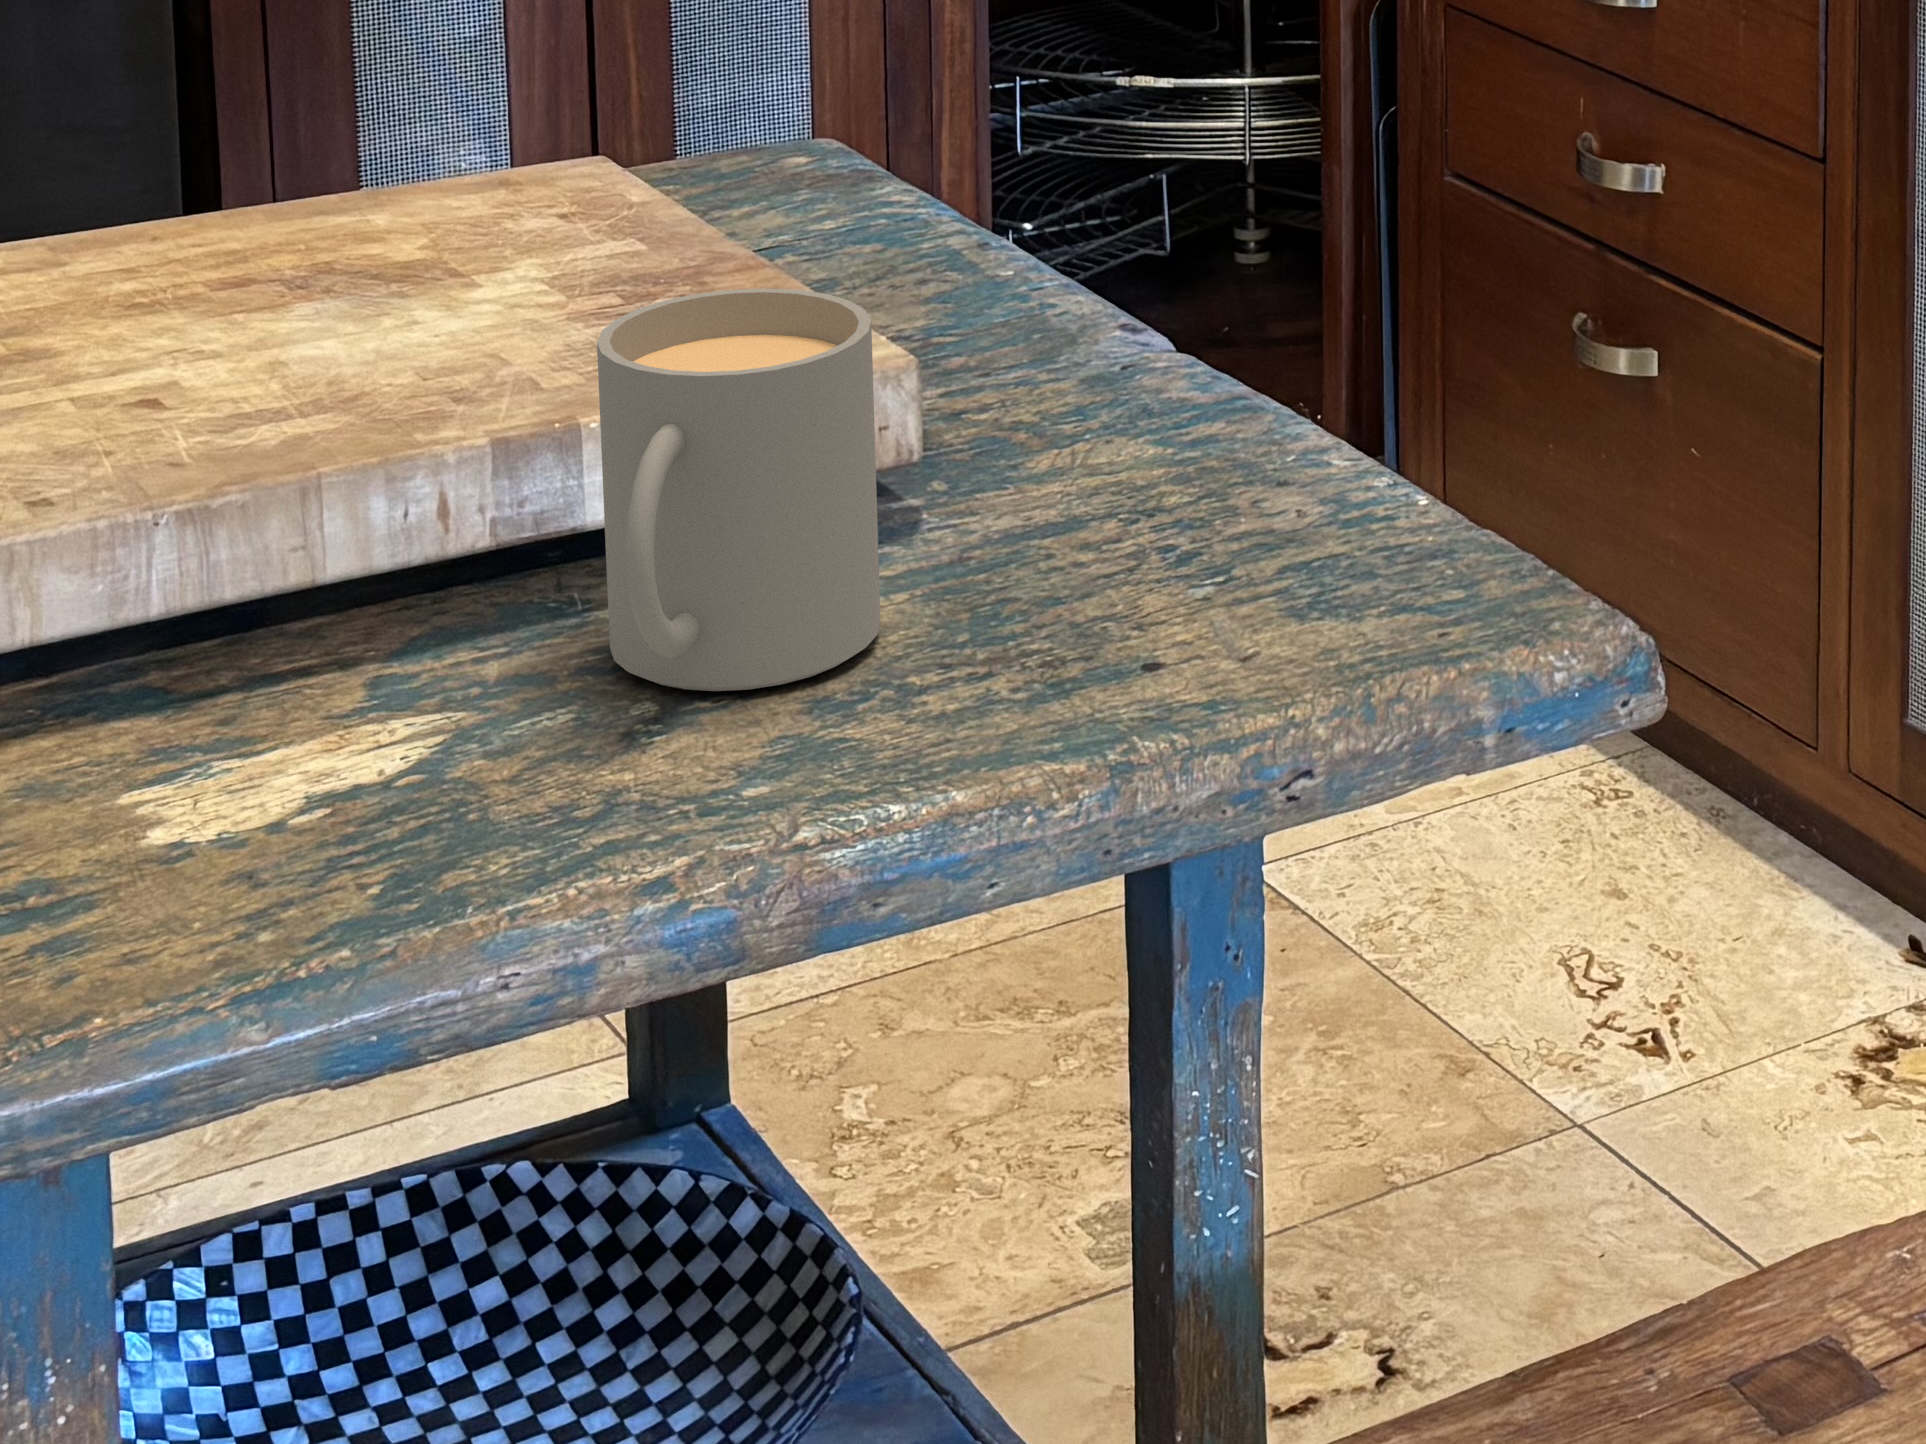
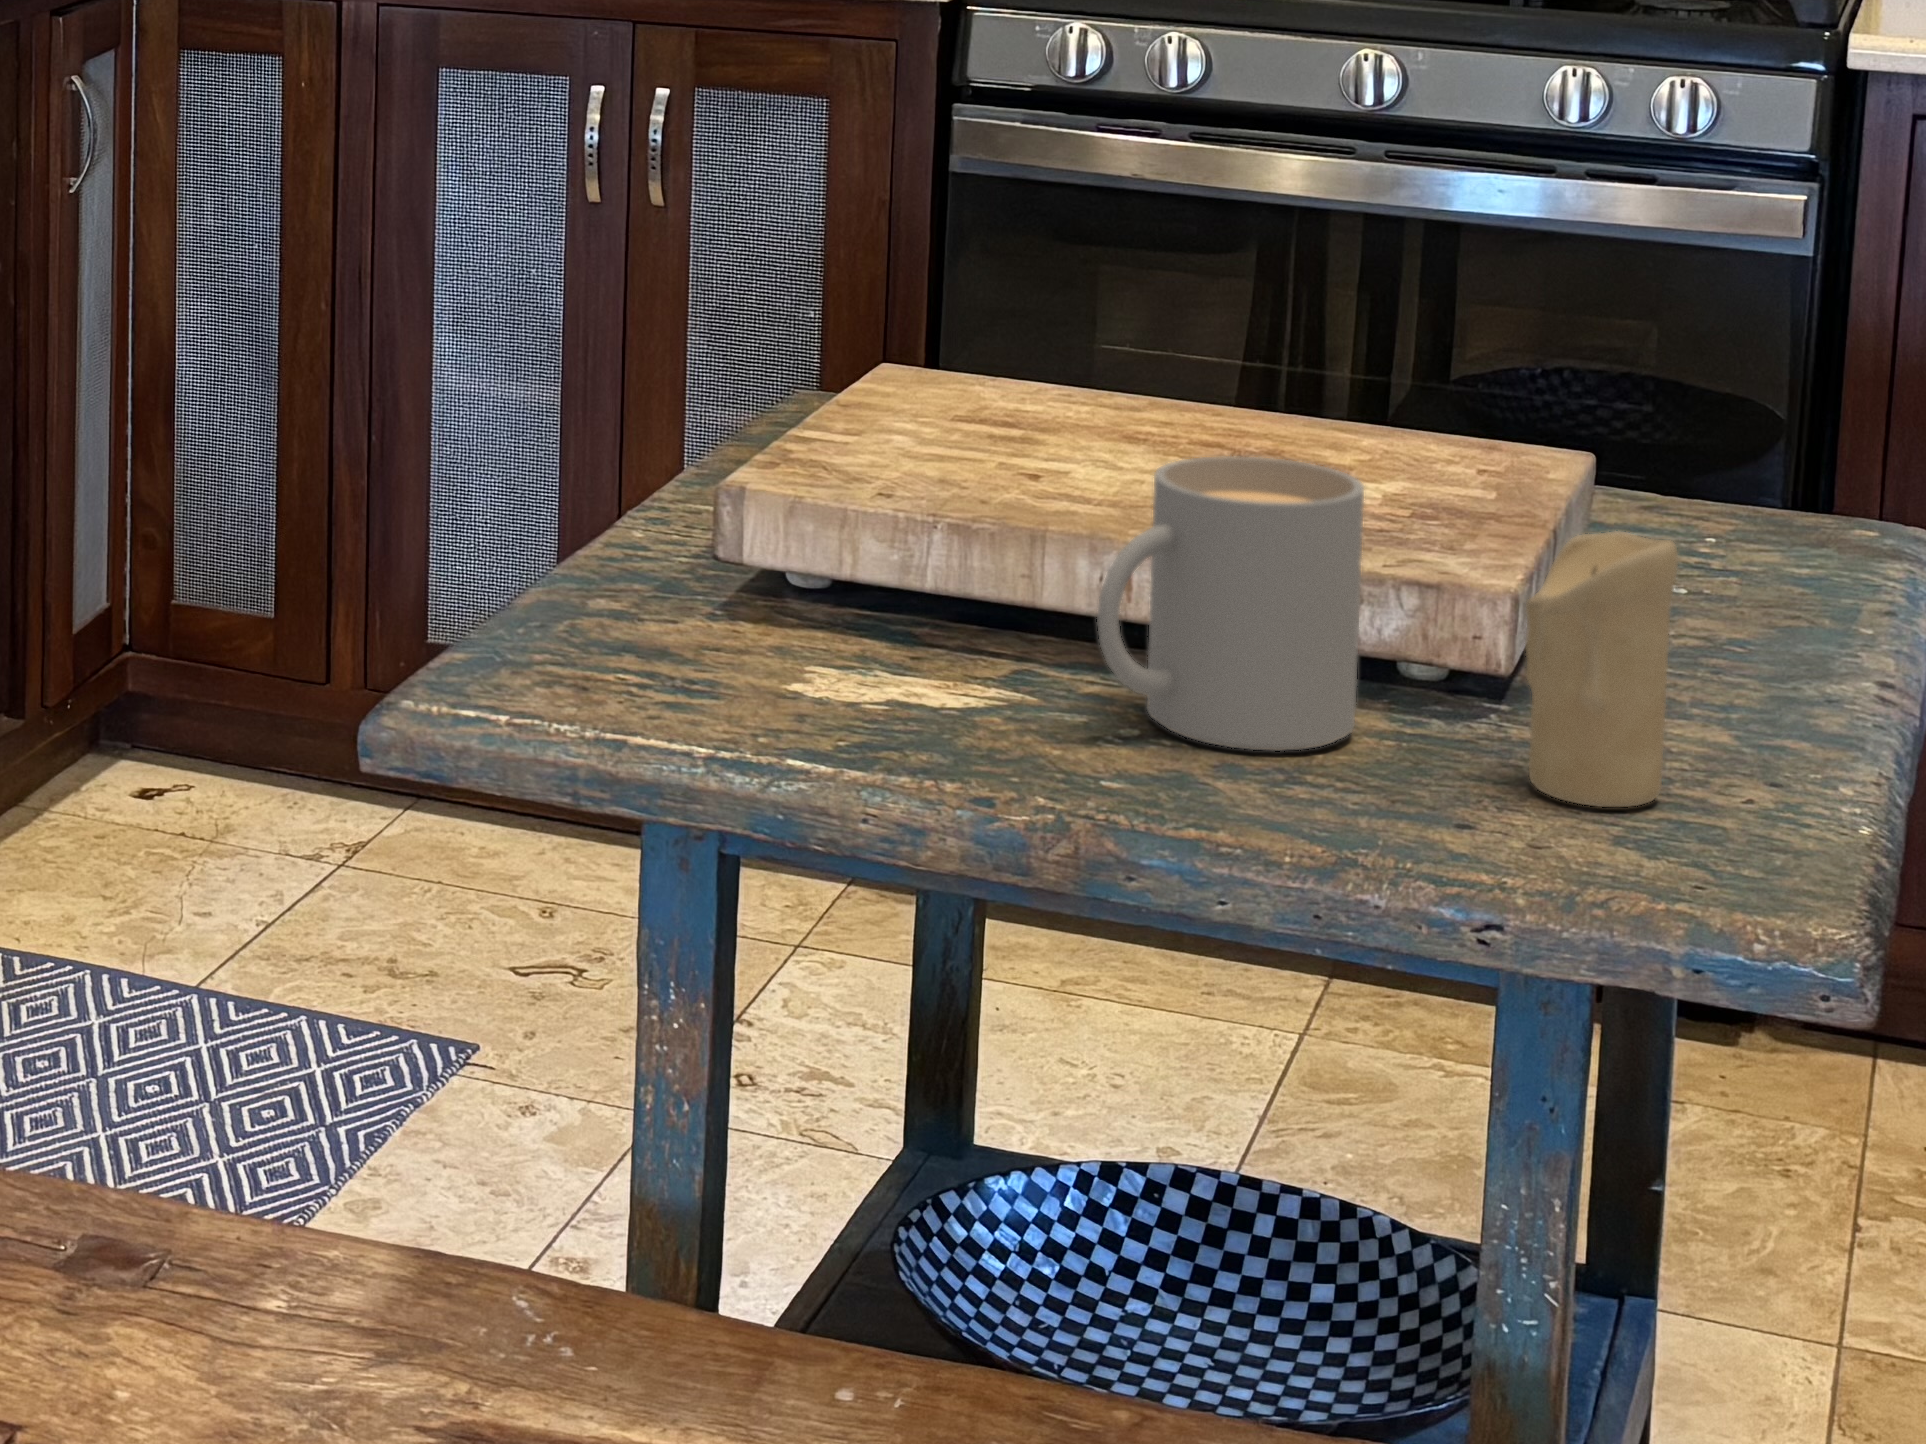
candle: none [1097,270,1259,607] -> present [1525,532,1678,807]

